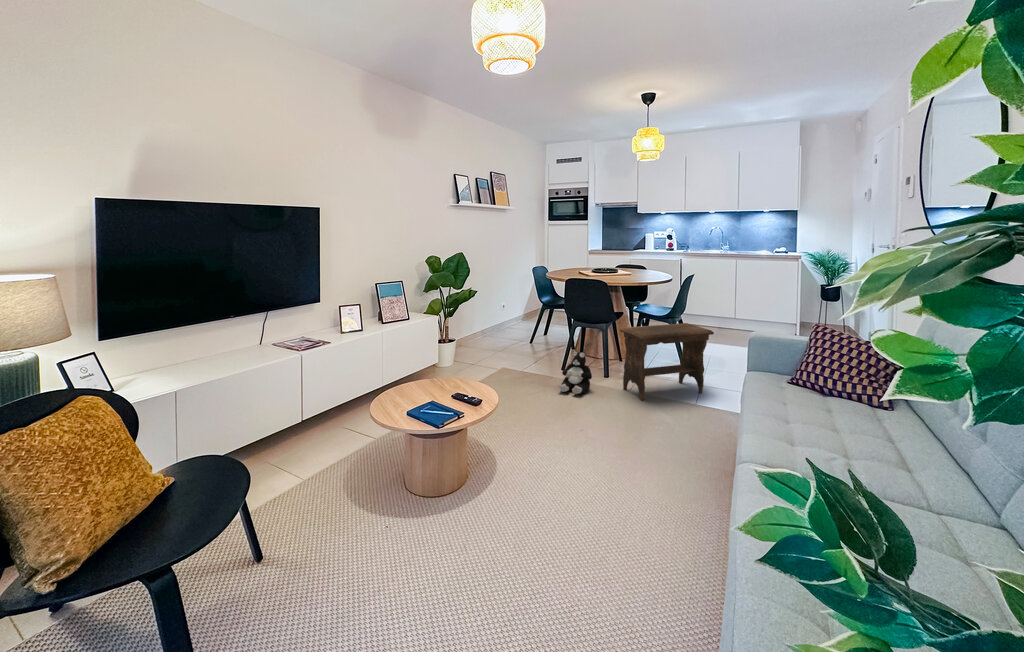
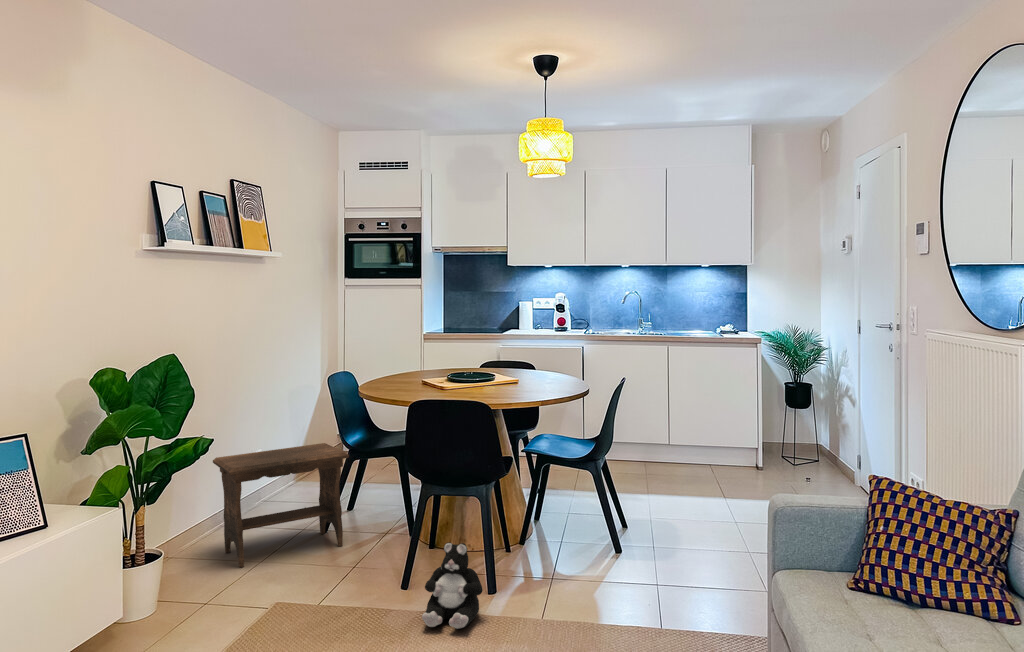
footstool: present [620,323,714,400] -> present [213,443,349,567]

